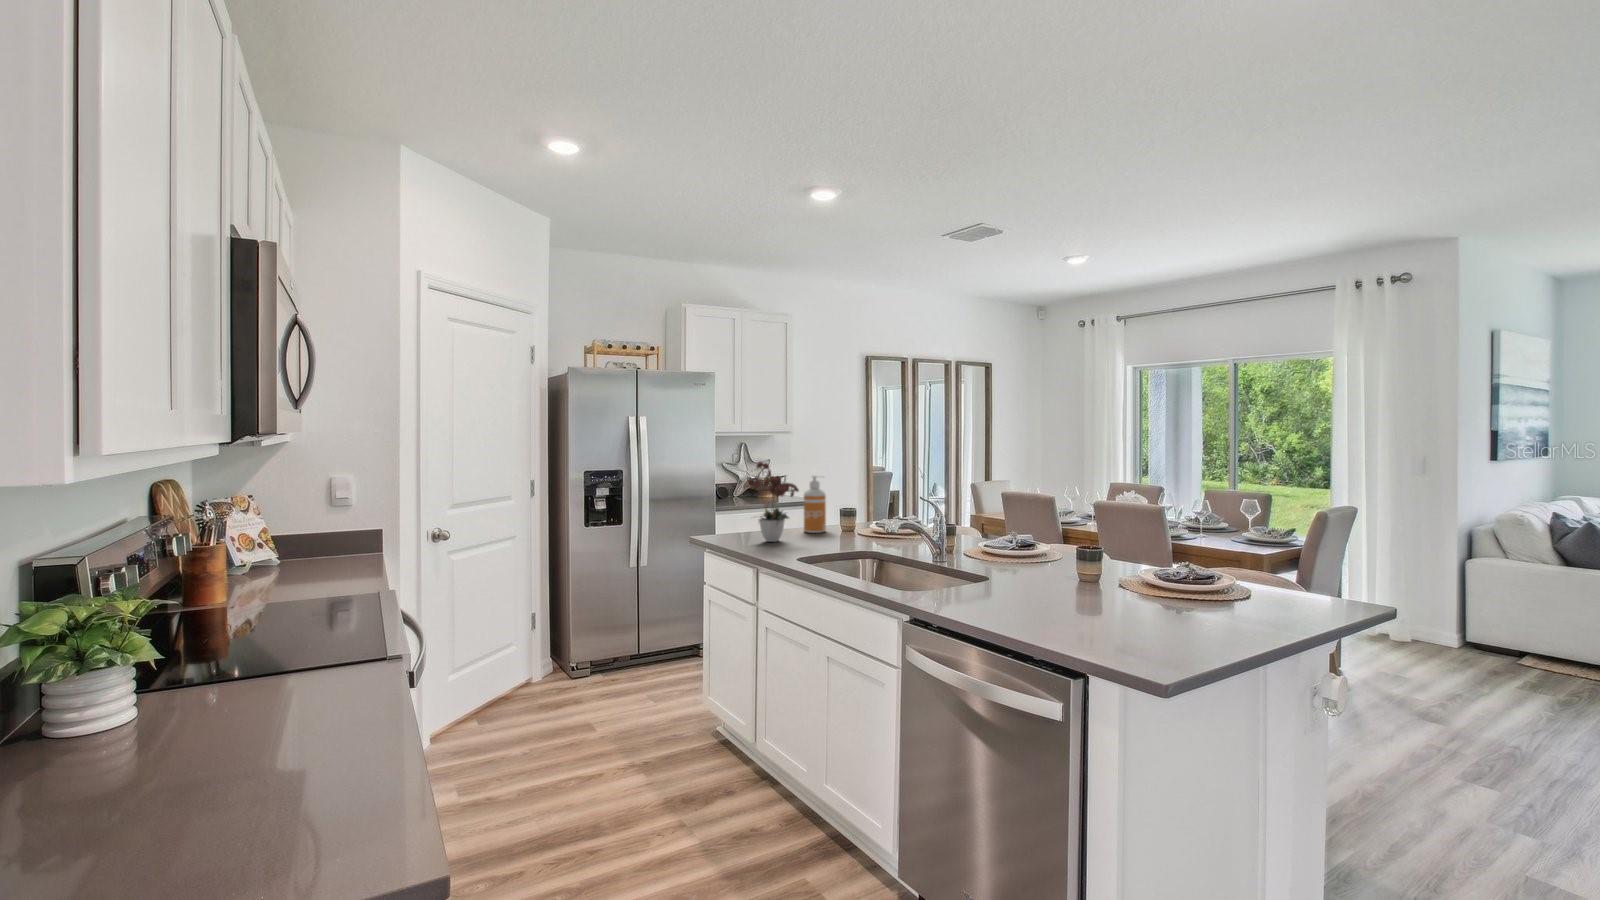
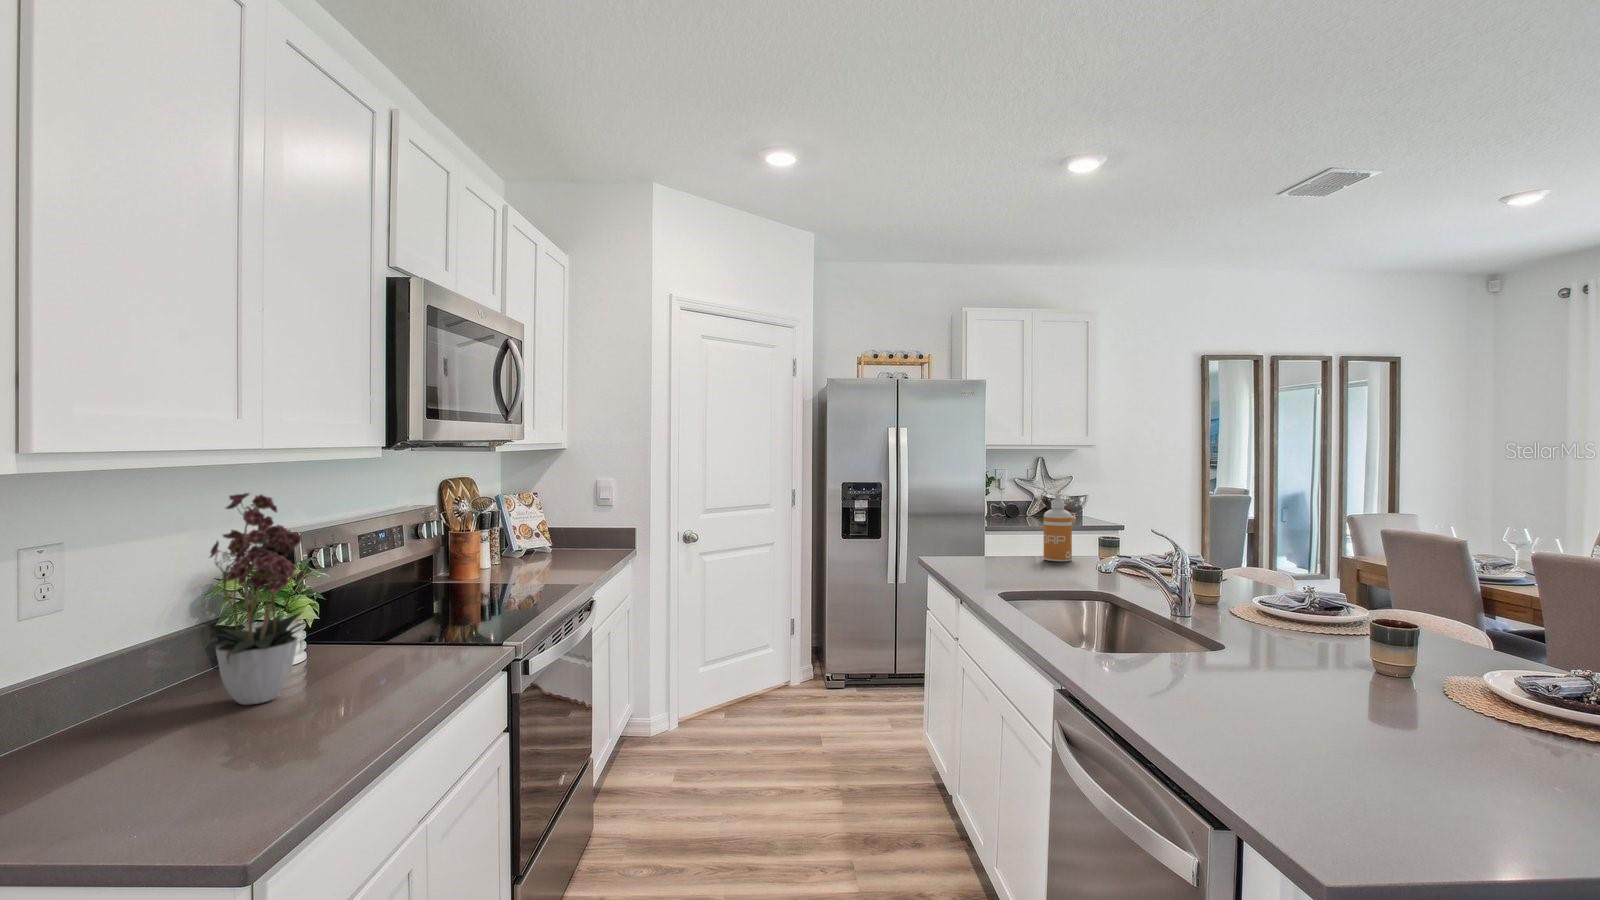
flower arrangement: present [749,462,799,542] -> present [209,493,308,705]

